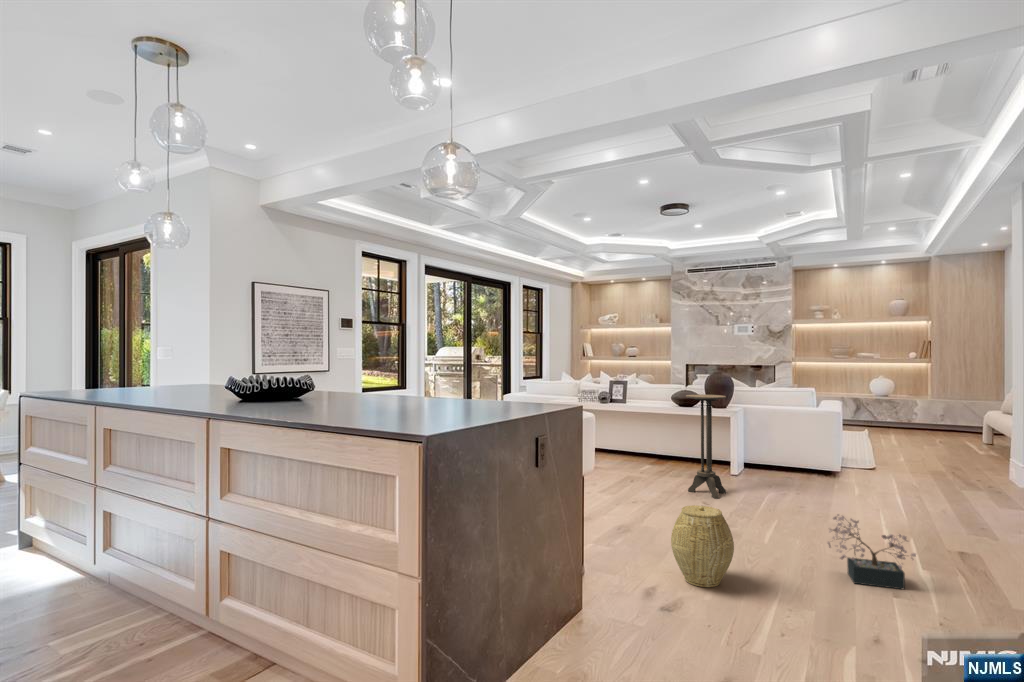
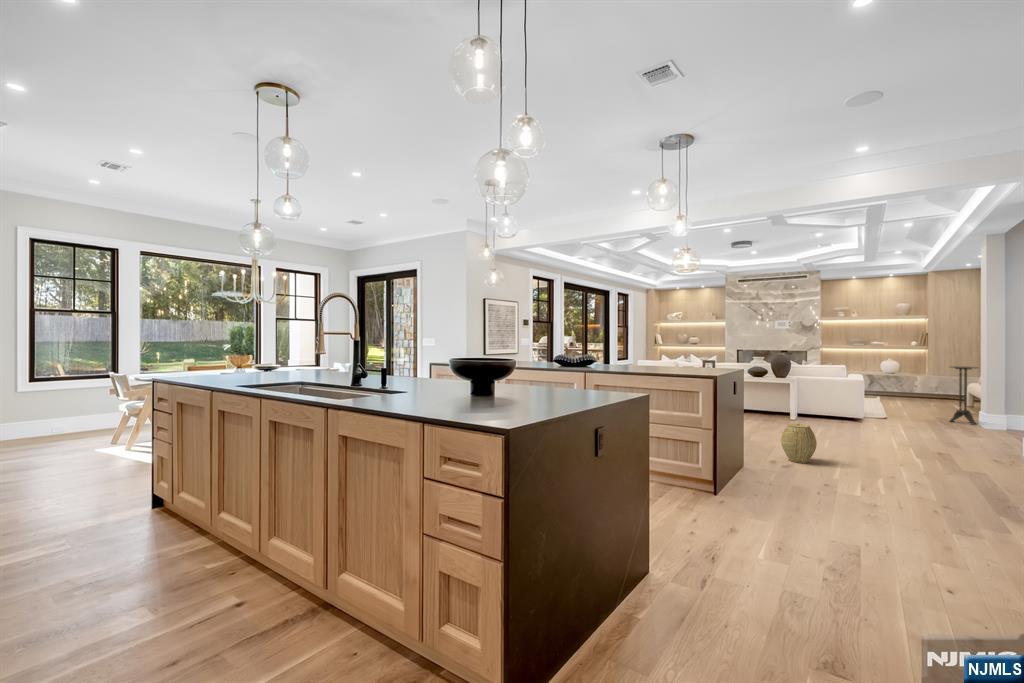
side table: present [686,394,726,499] -> present [950,366,978,425]
decorative plant: present [828,514,916,589] -> none [866,429,915,465]

